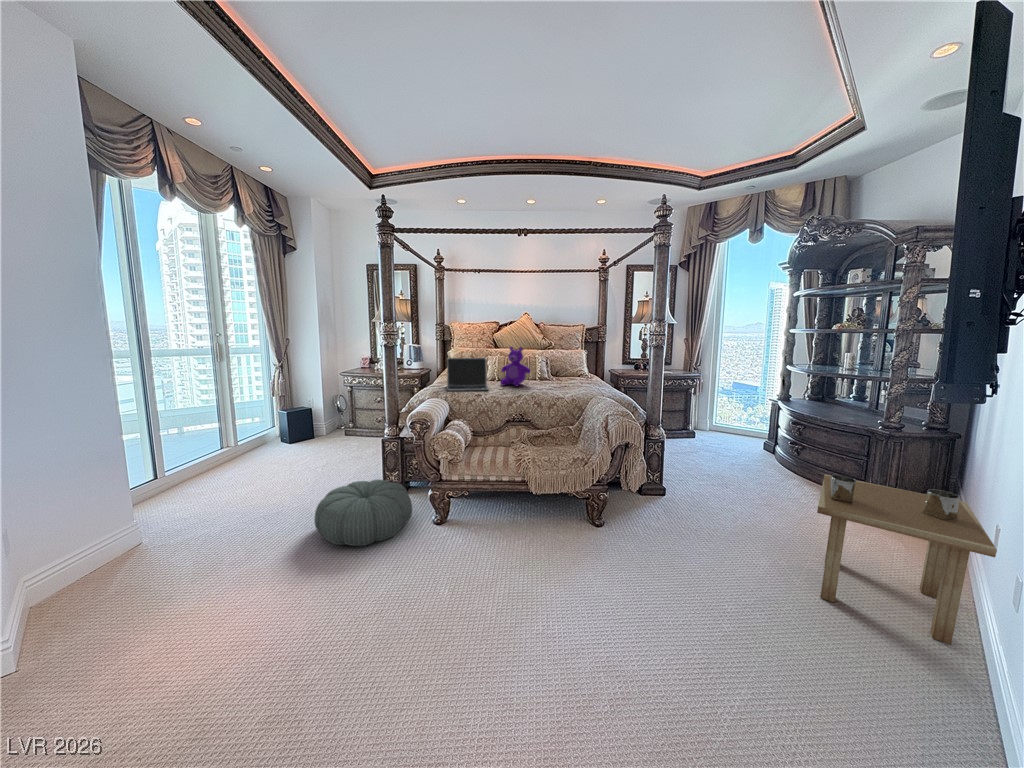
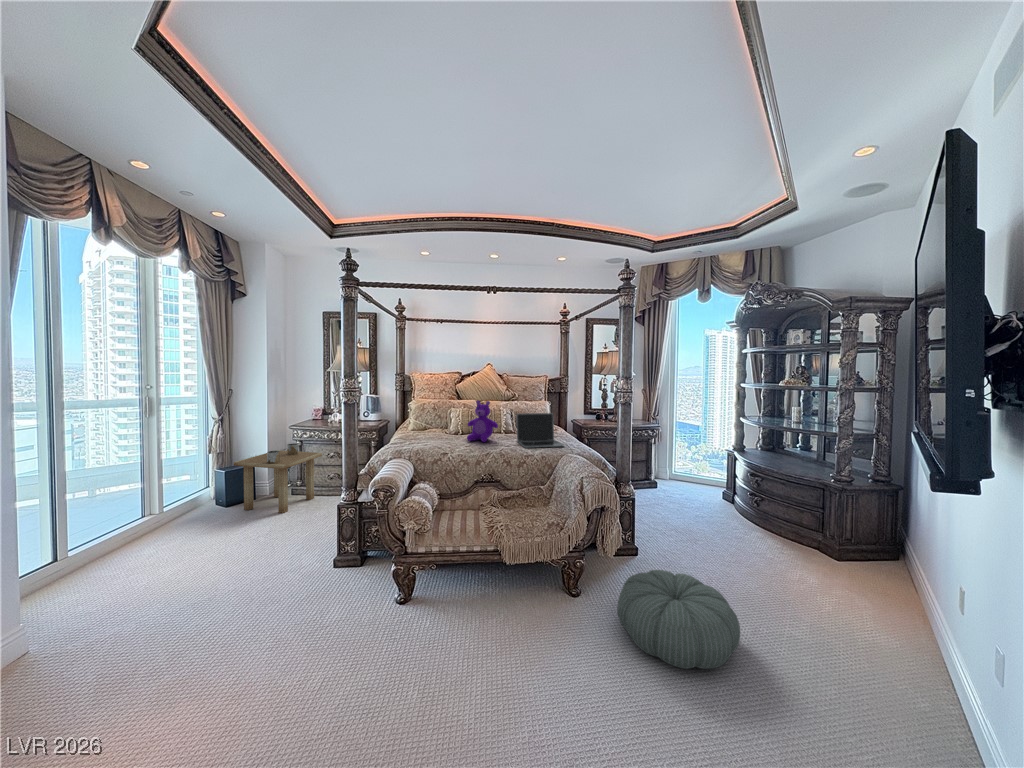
laptop: present [447,358,489,391] -> present [516,413,564,448]
side table: present [817,474,997,645] -> present [234,443,322,513]
pouf: present [314,480,412,546] -> present [617,570,740,669]

